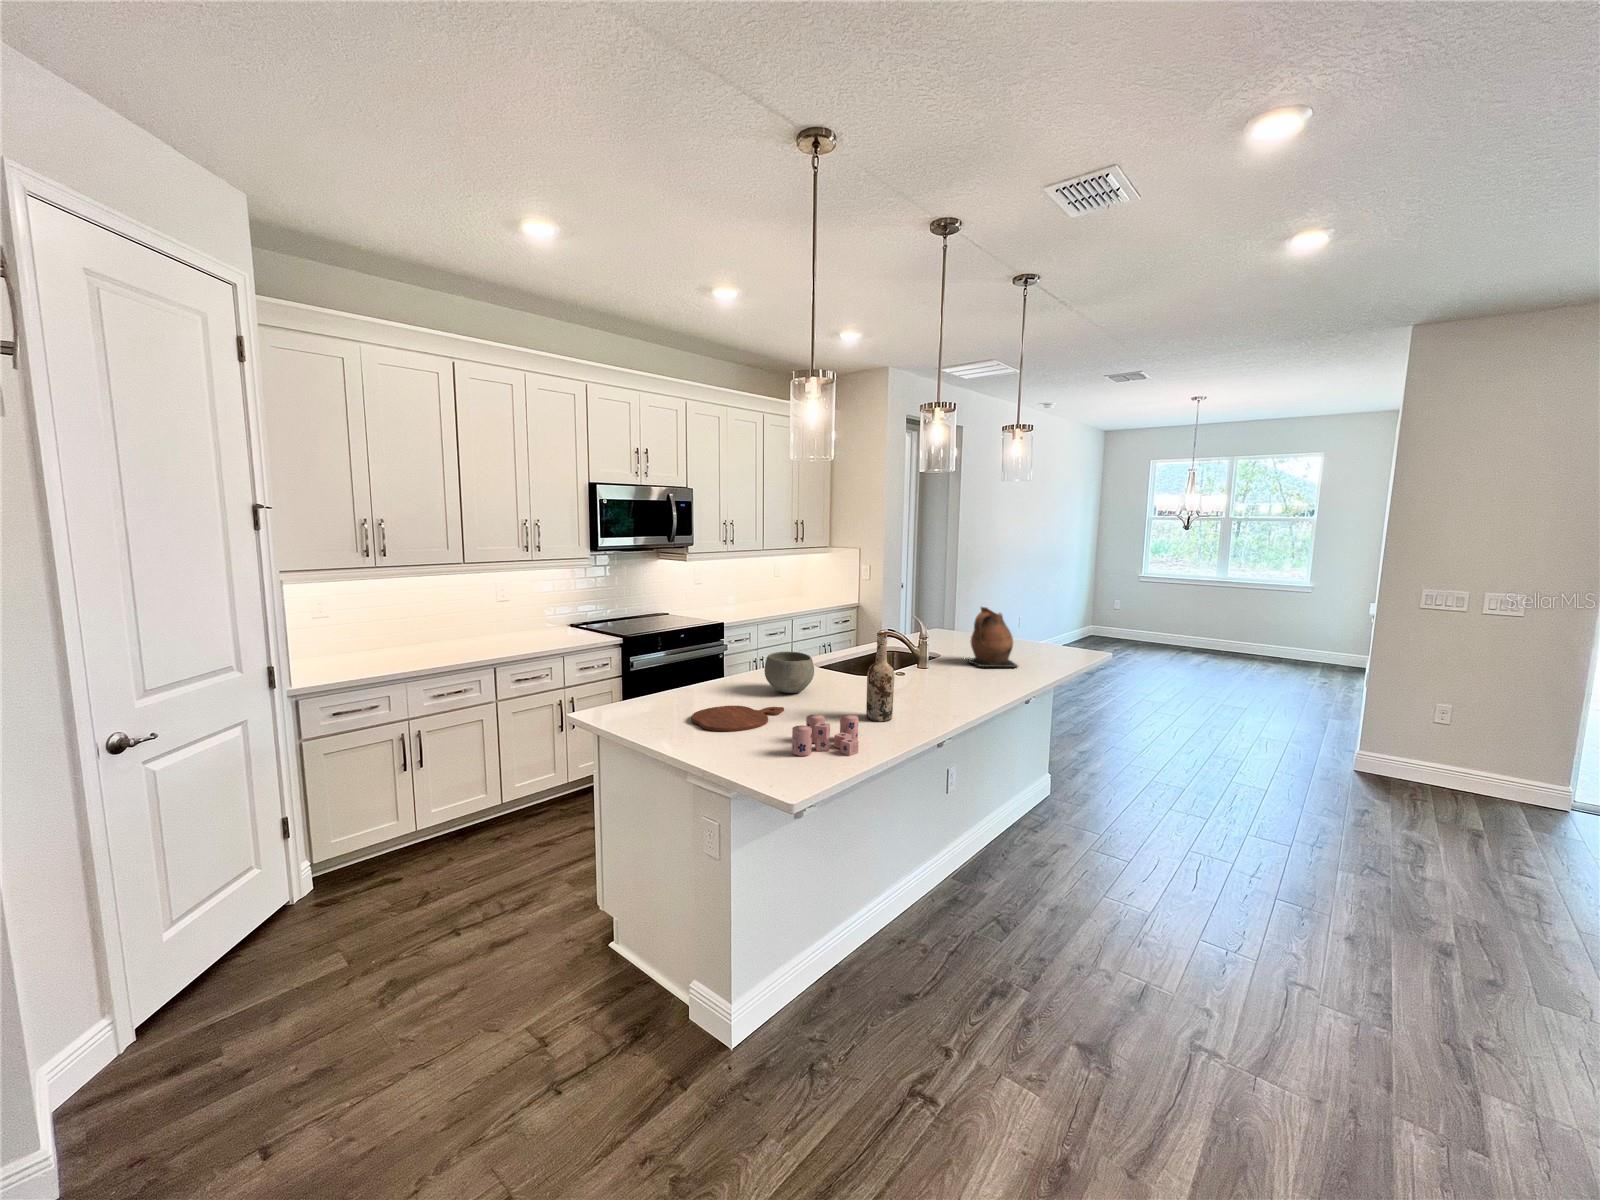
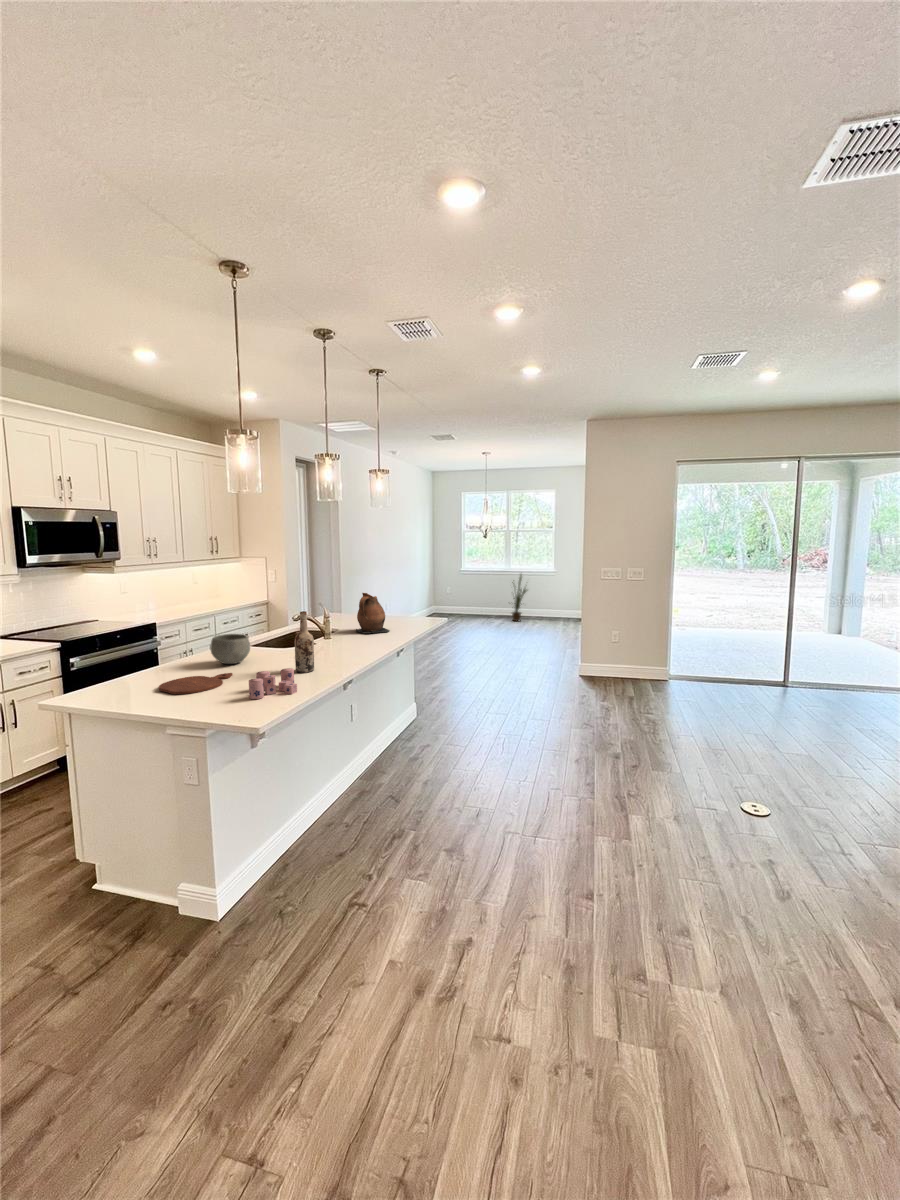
house plant: none [1222,584,1271,660] -> present [512,575,526,621]

